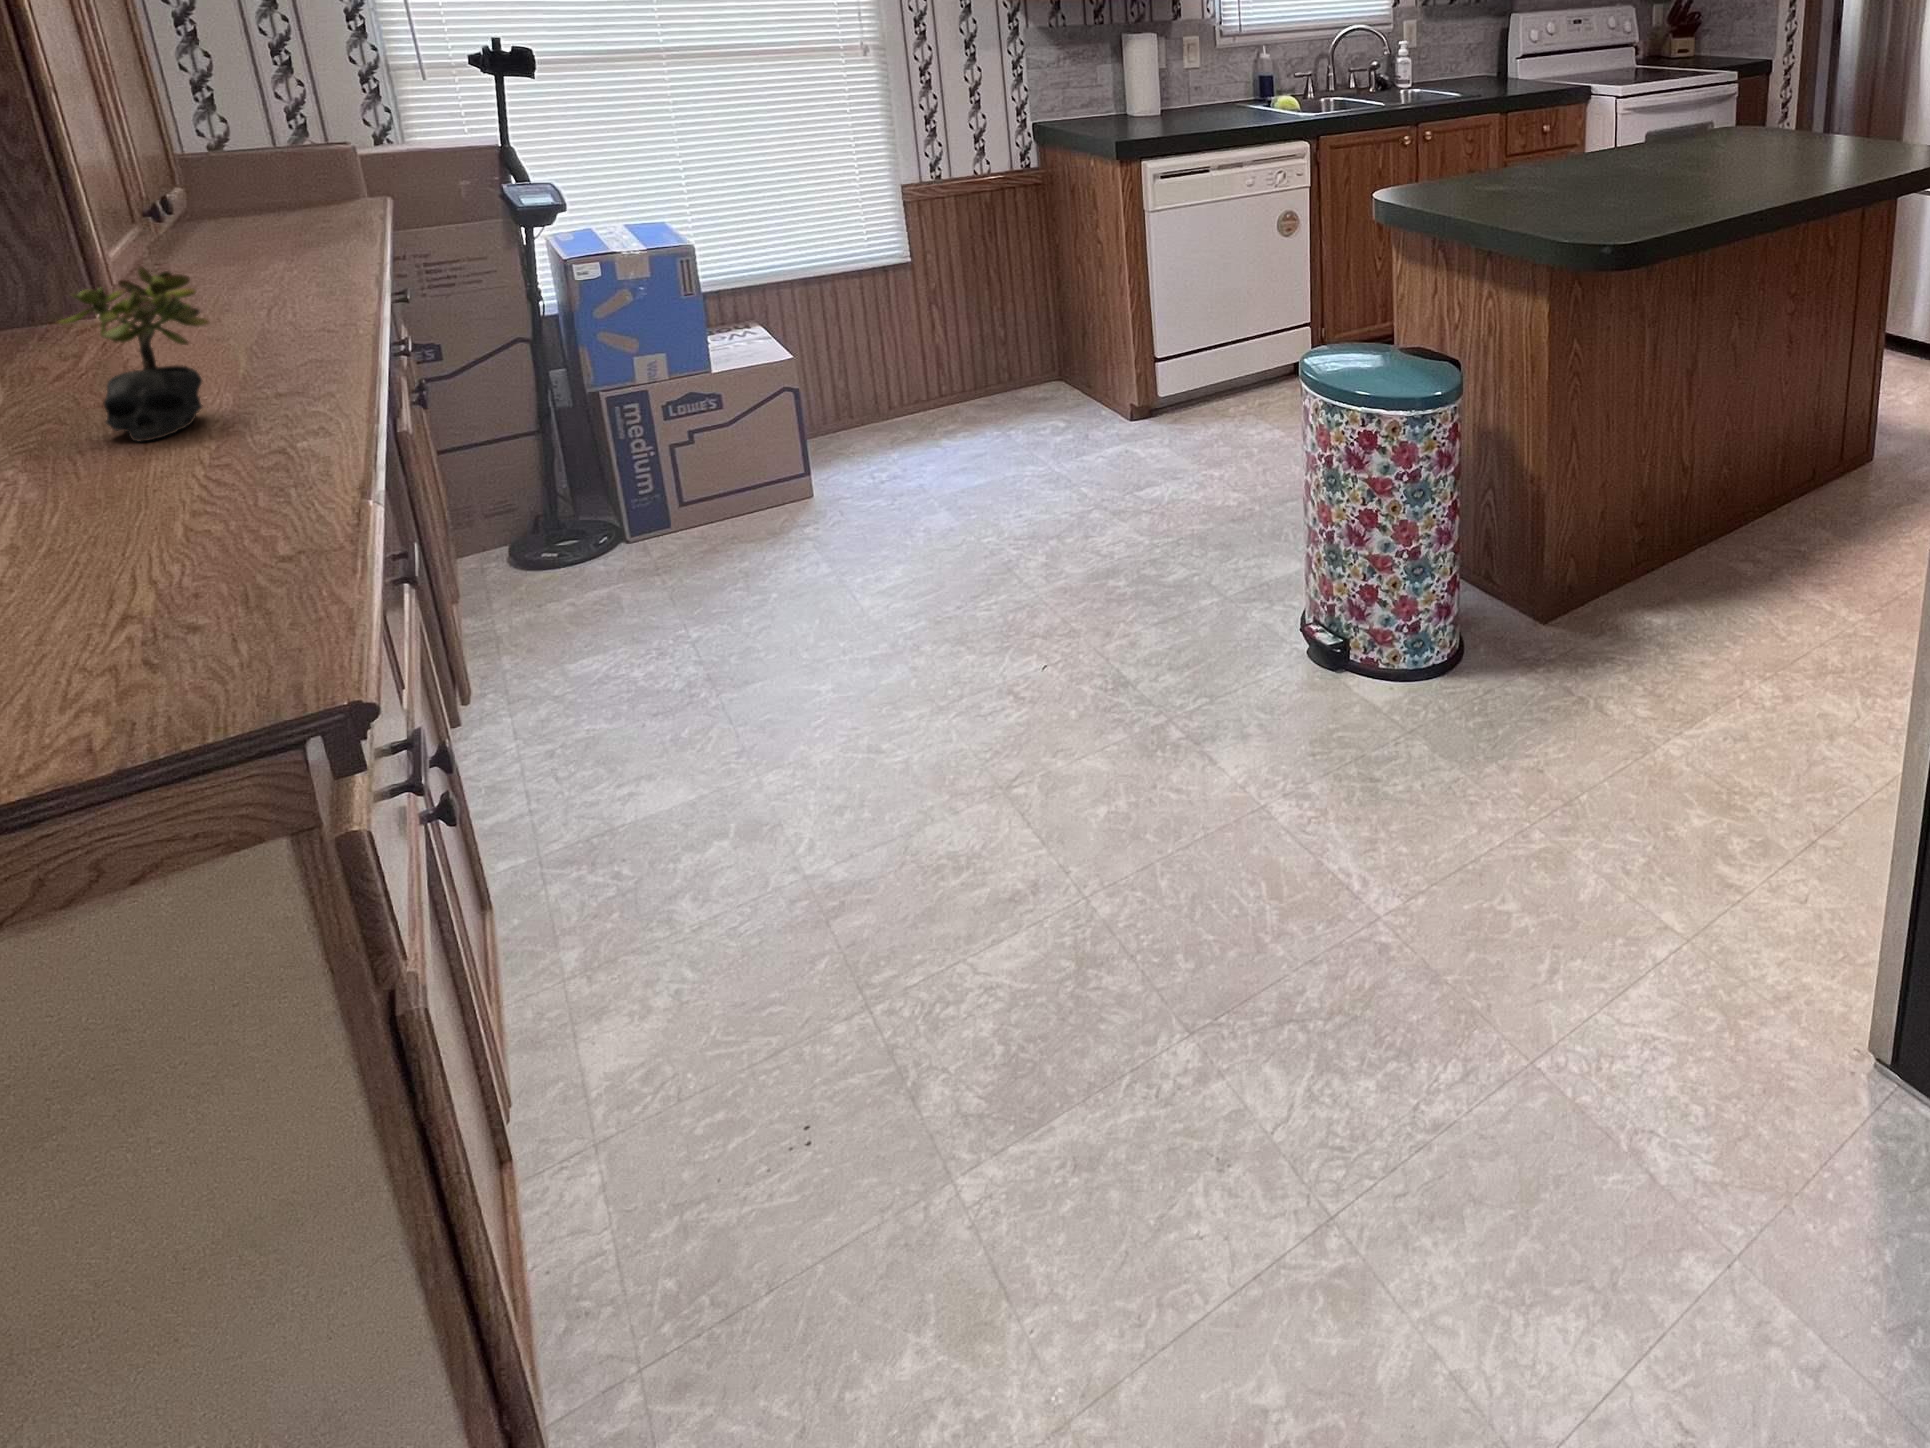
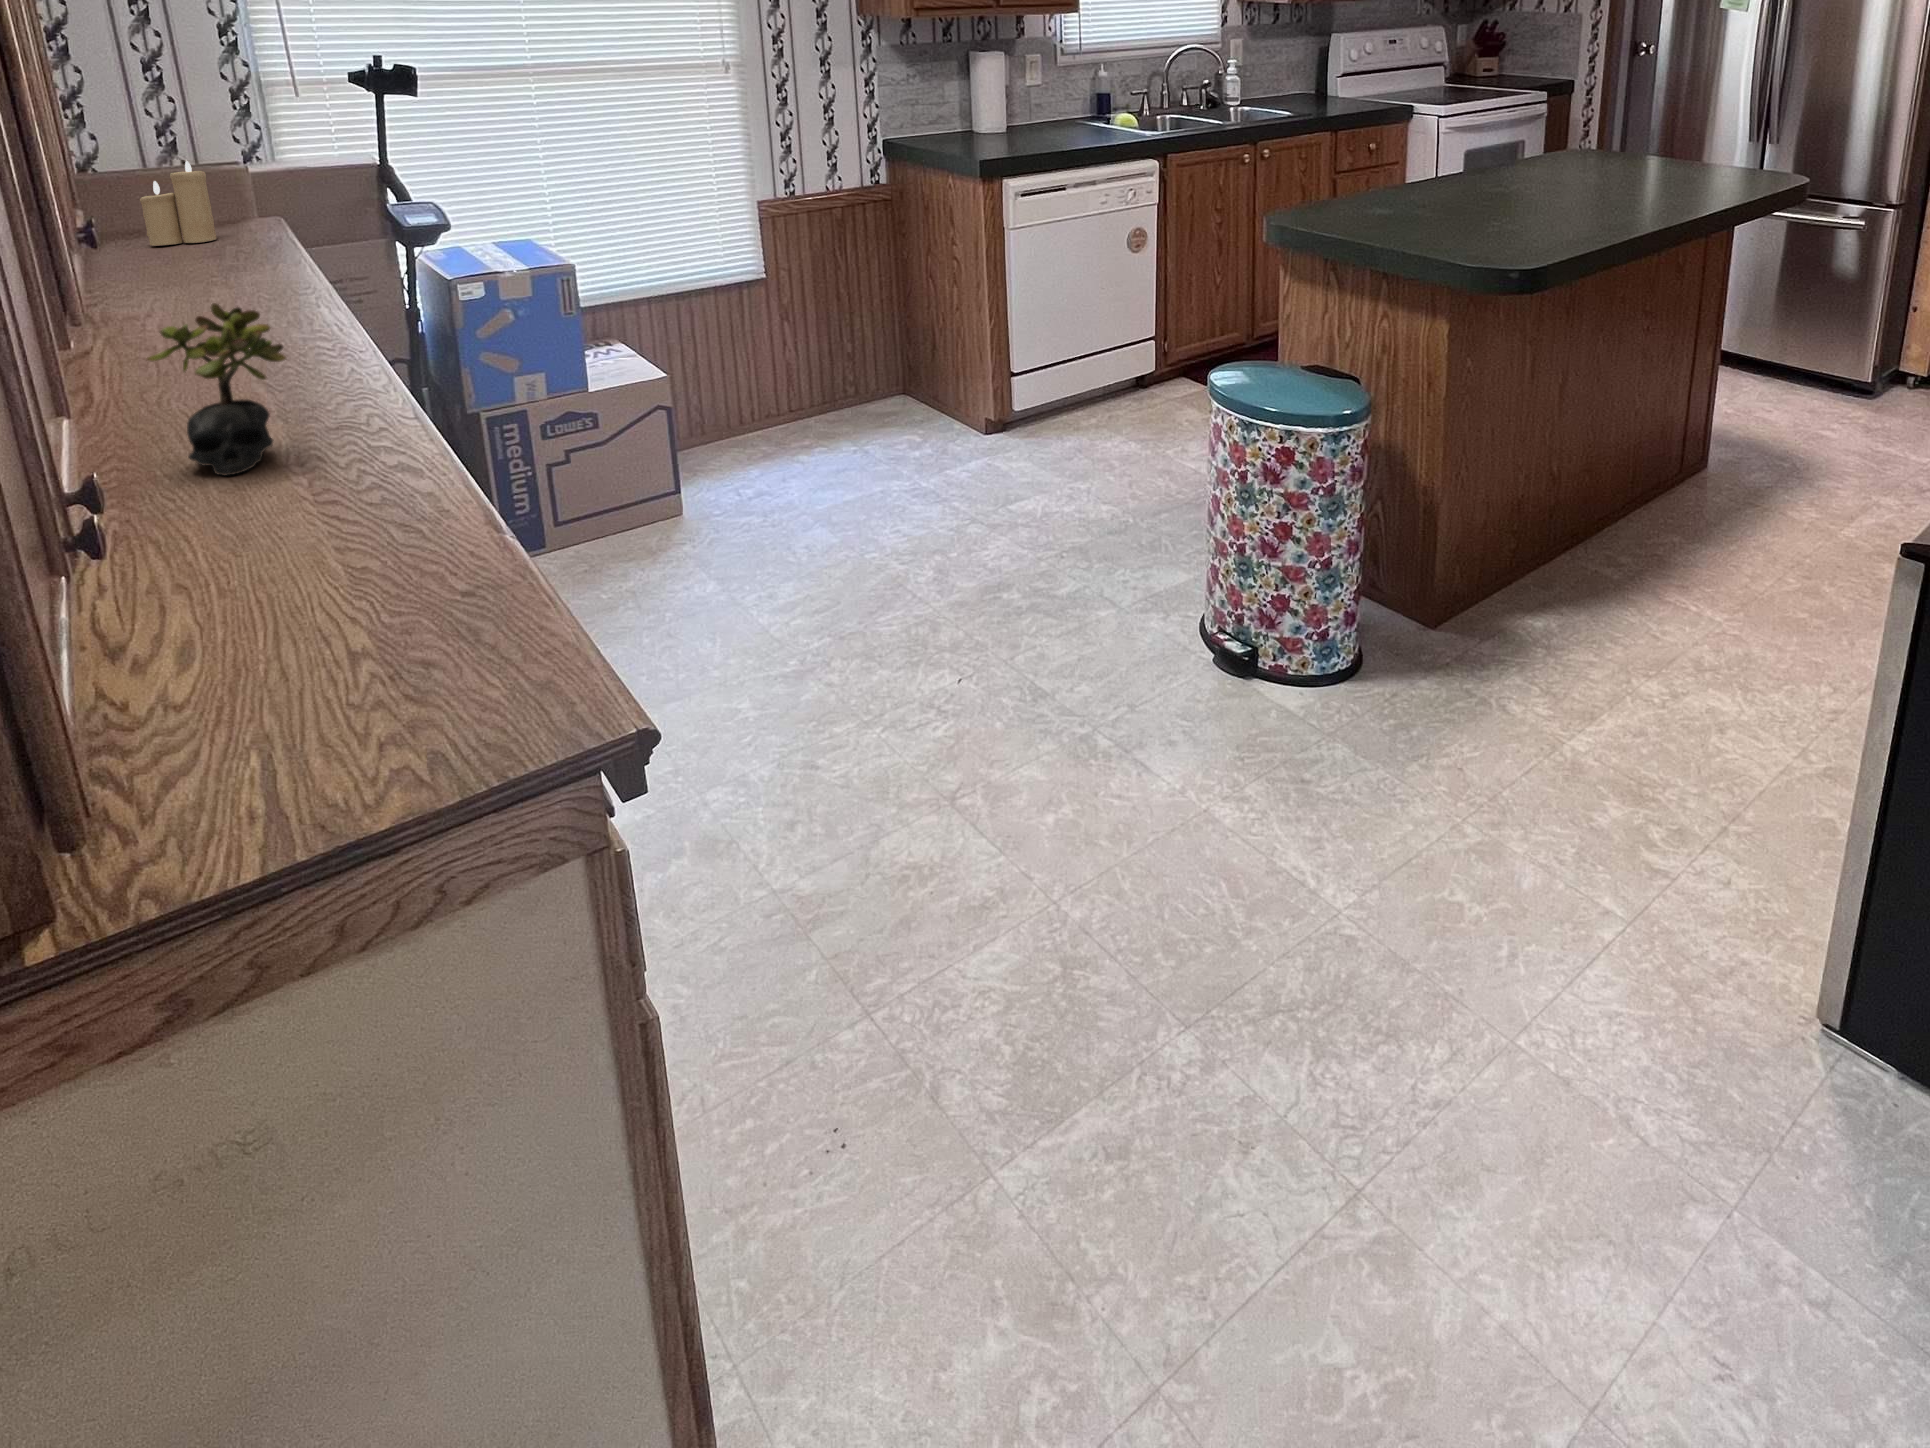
candle: none [253,142,330,225] -> present [140,161,217,246]

